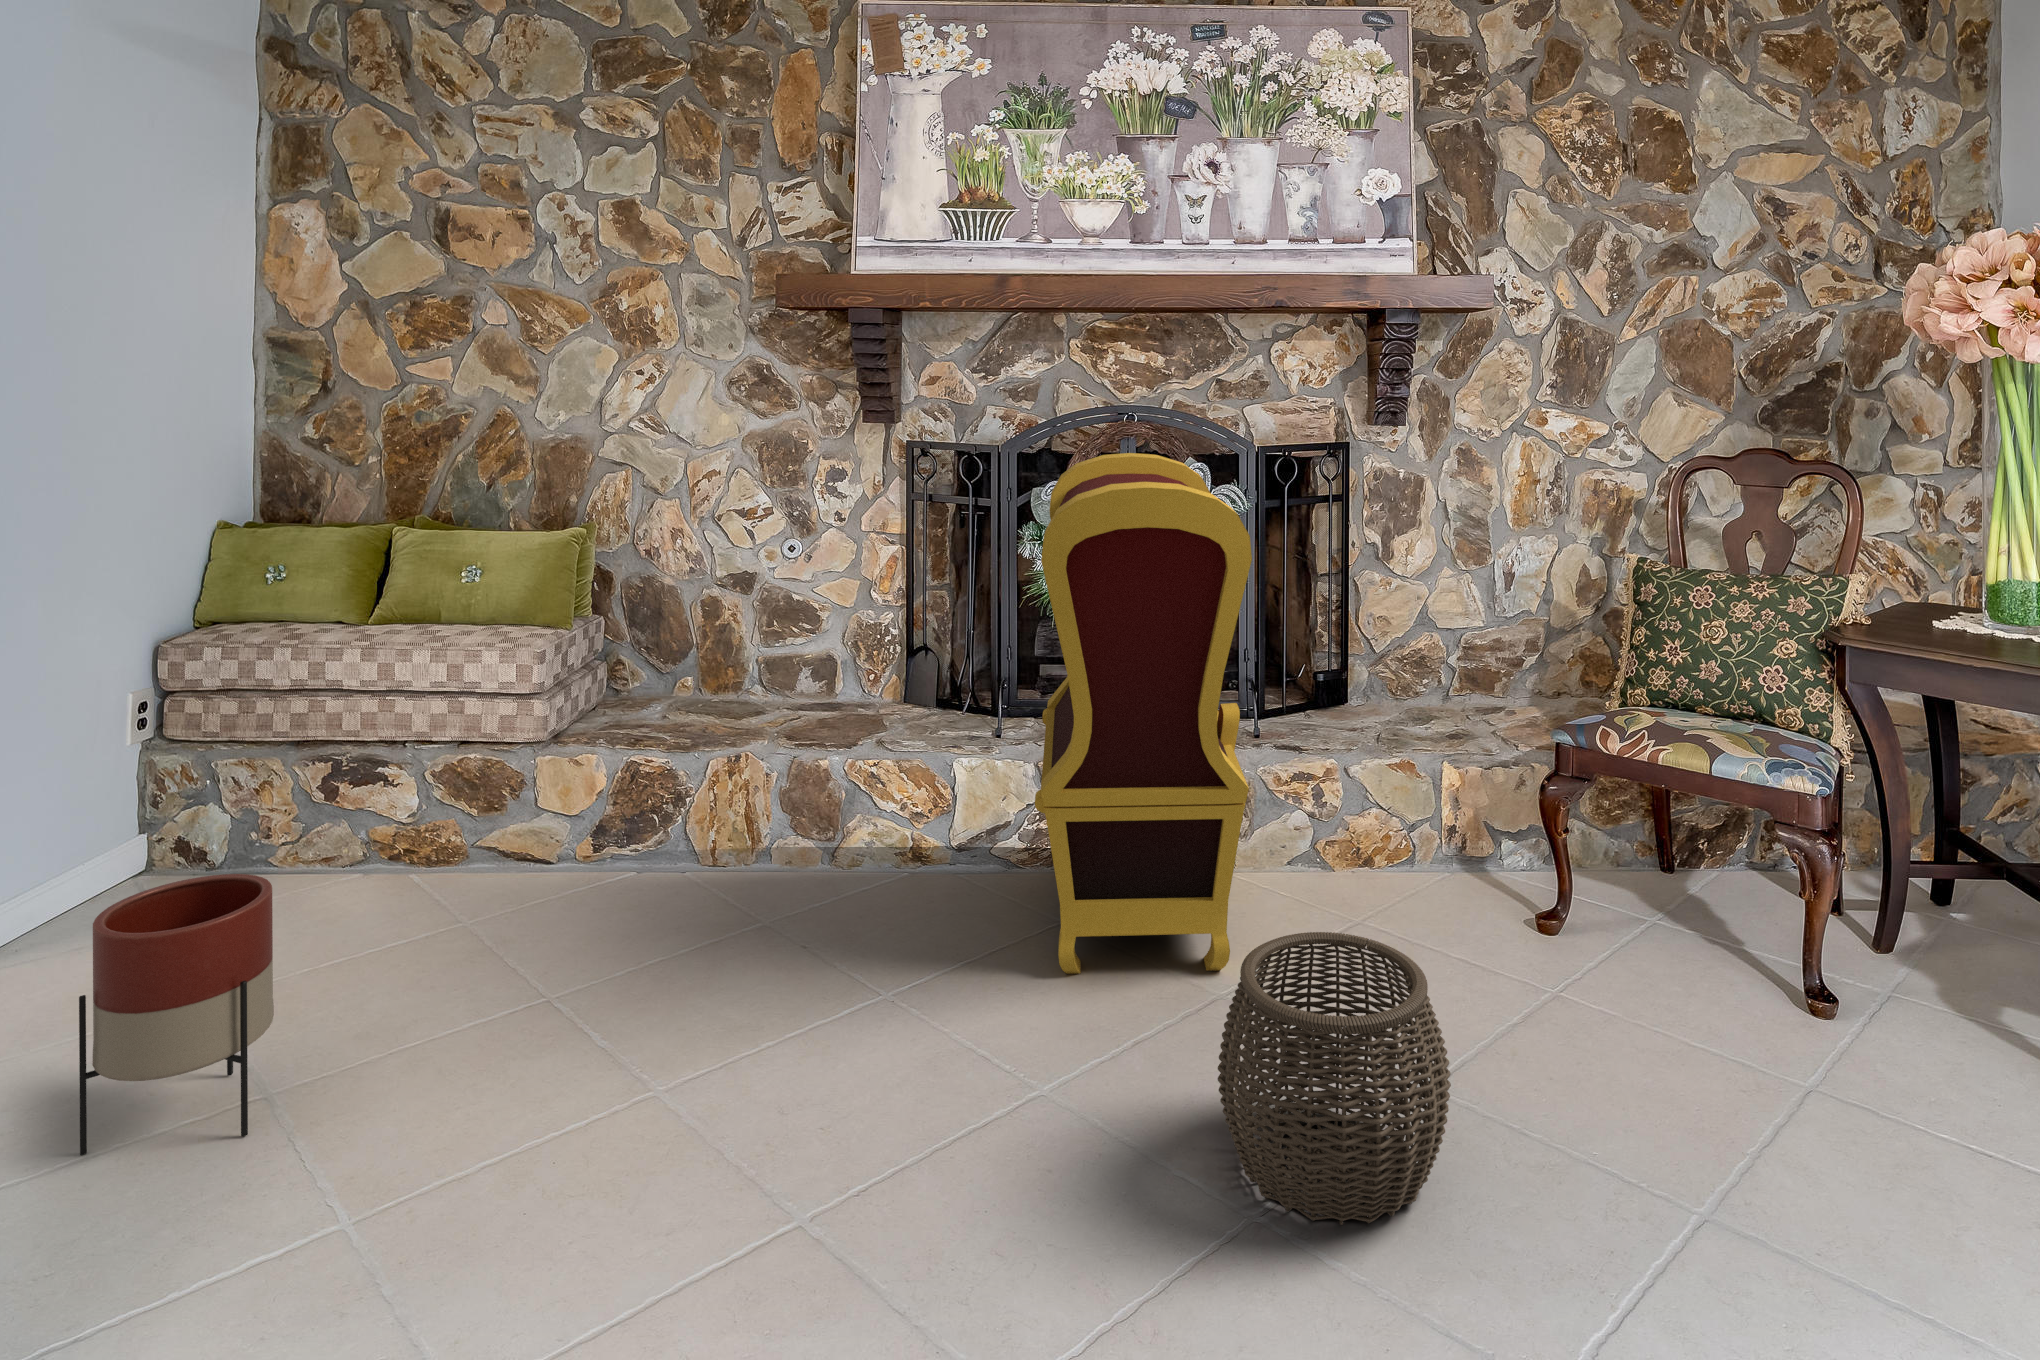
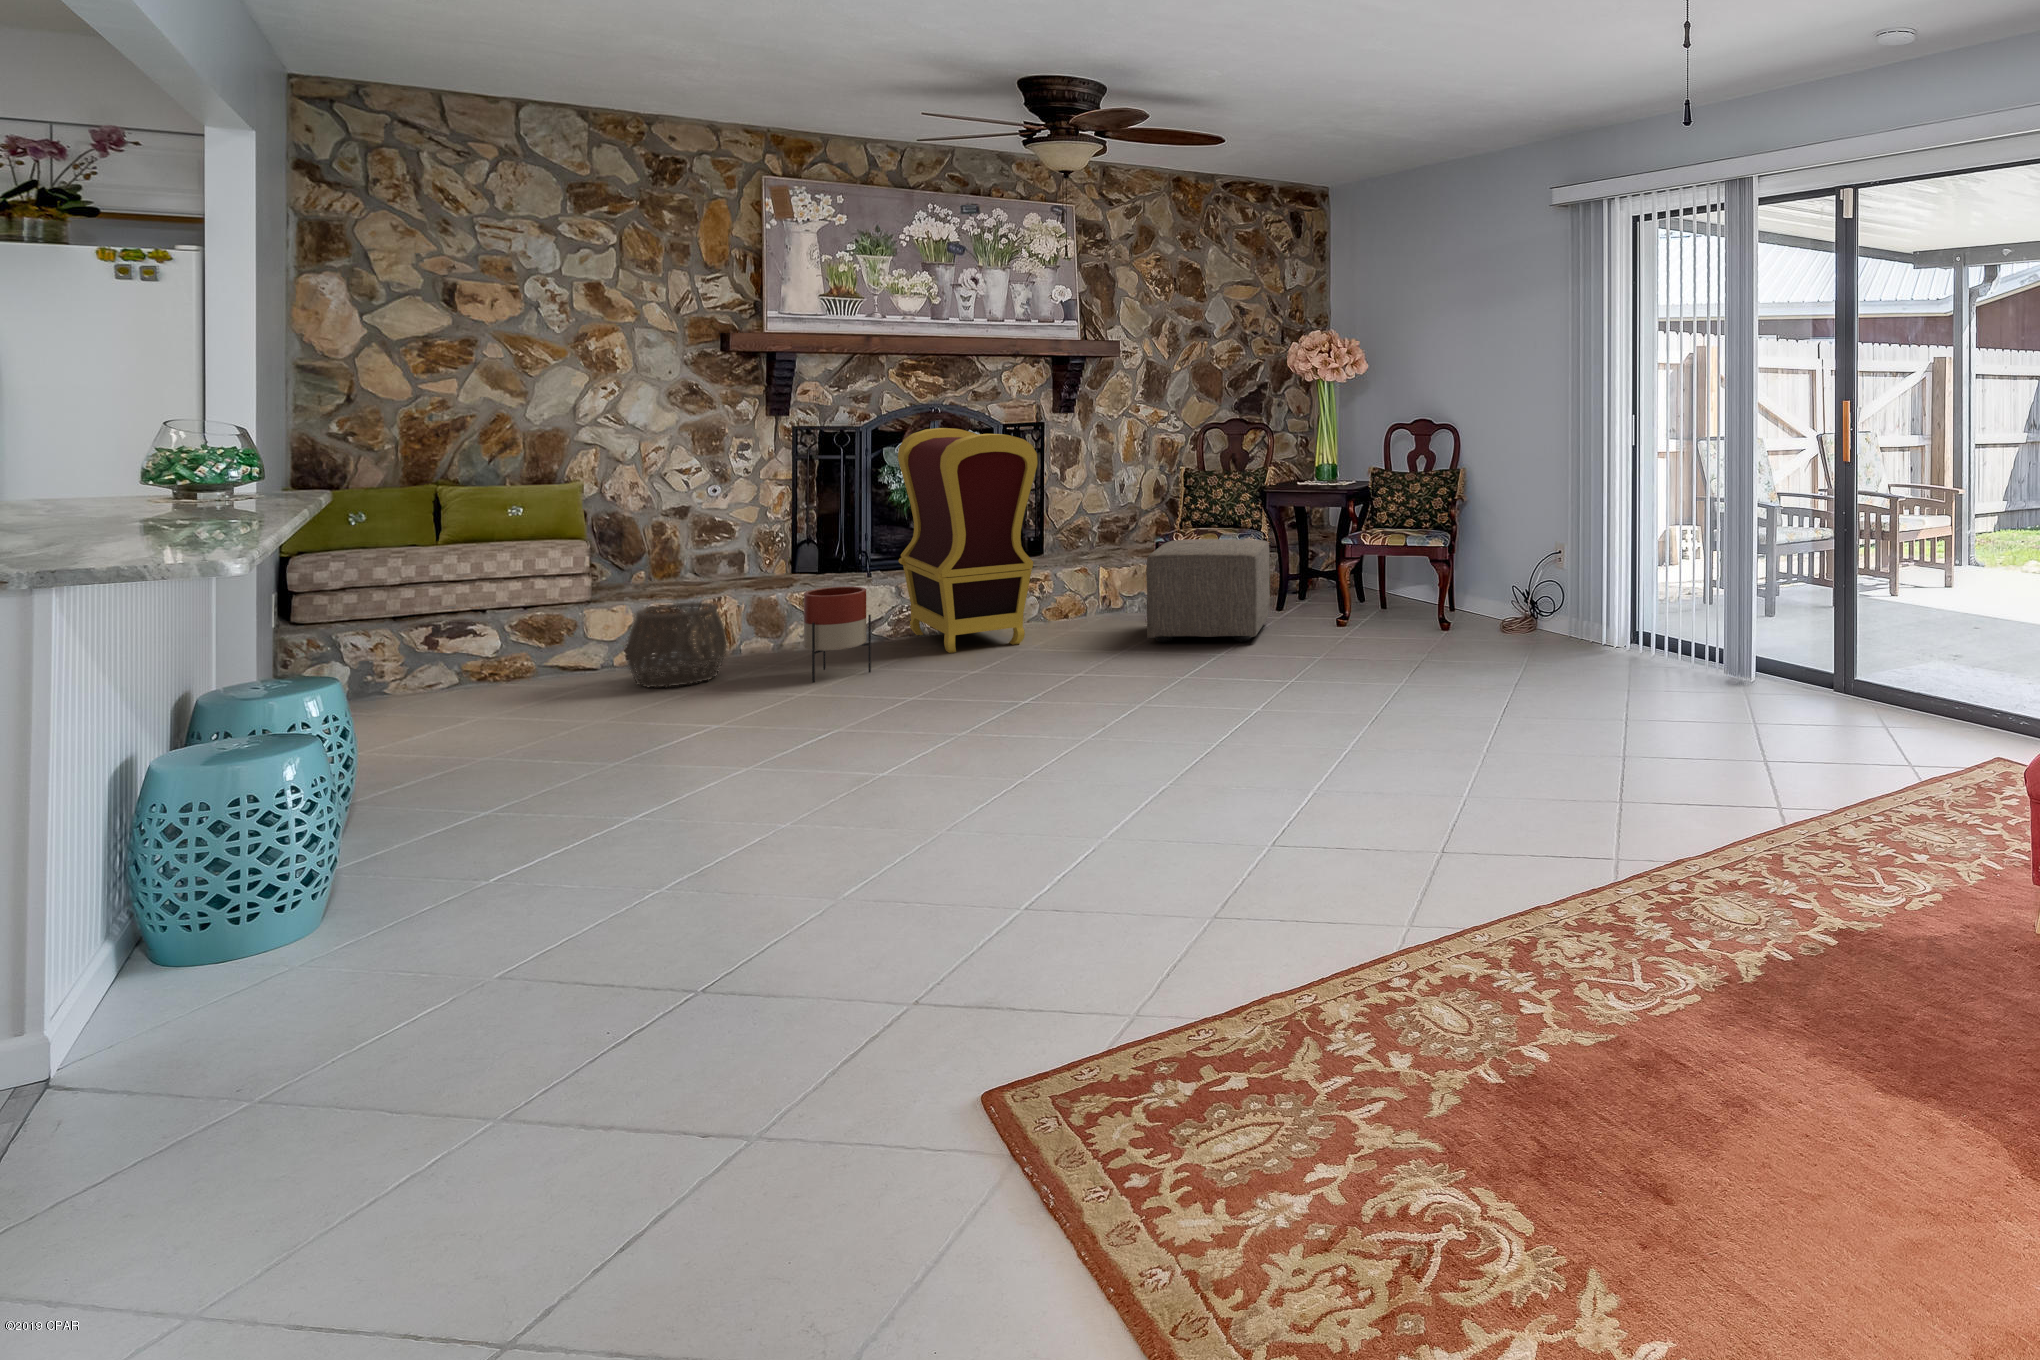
ottoman: none [1507,761,1872,1168] -> present [1146,539,1270,642]
planter: present [79,874,274,1155] -> present [804,587,871,682]
woven basket: present [1218,932,1451,1225] -> present [626,602,727,688]

